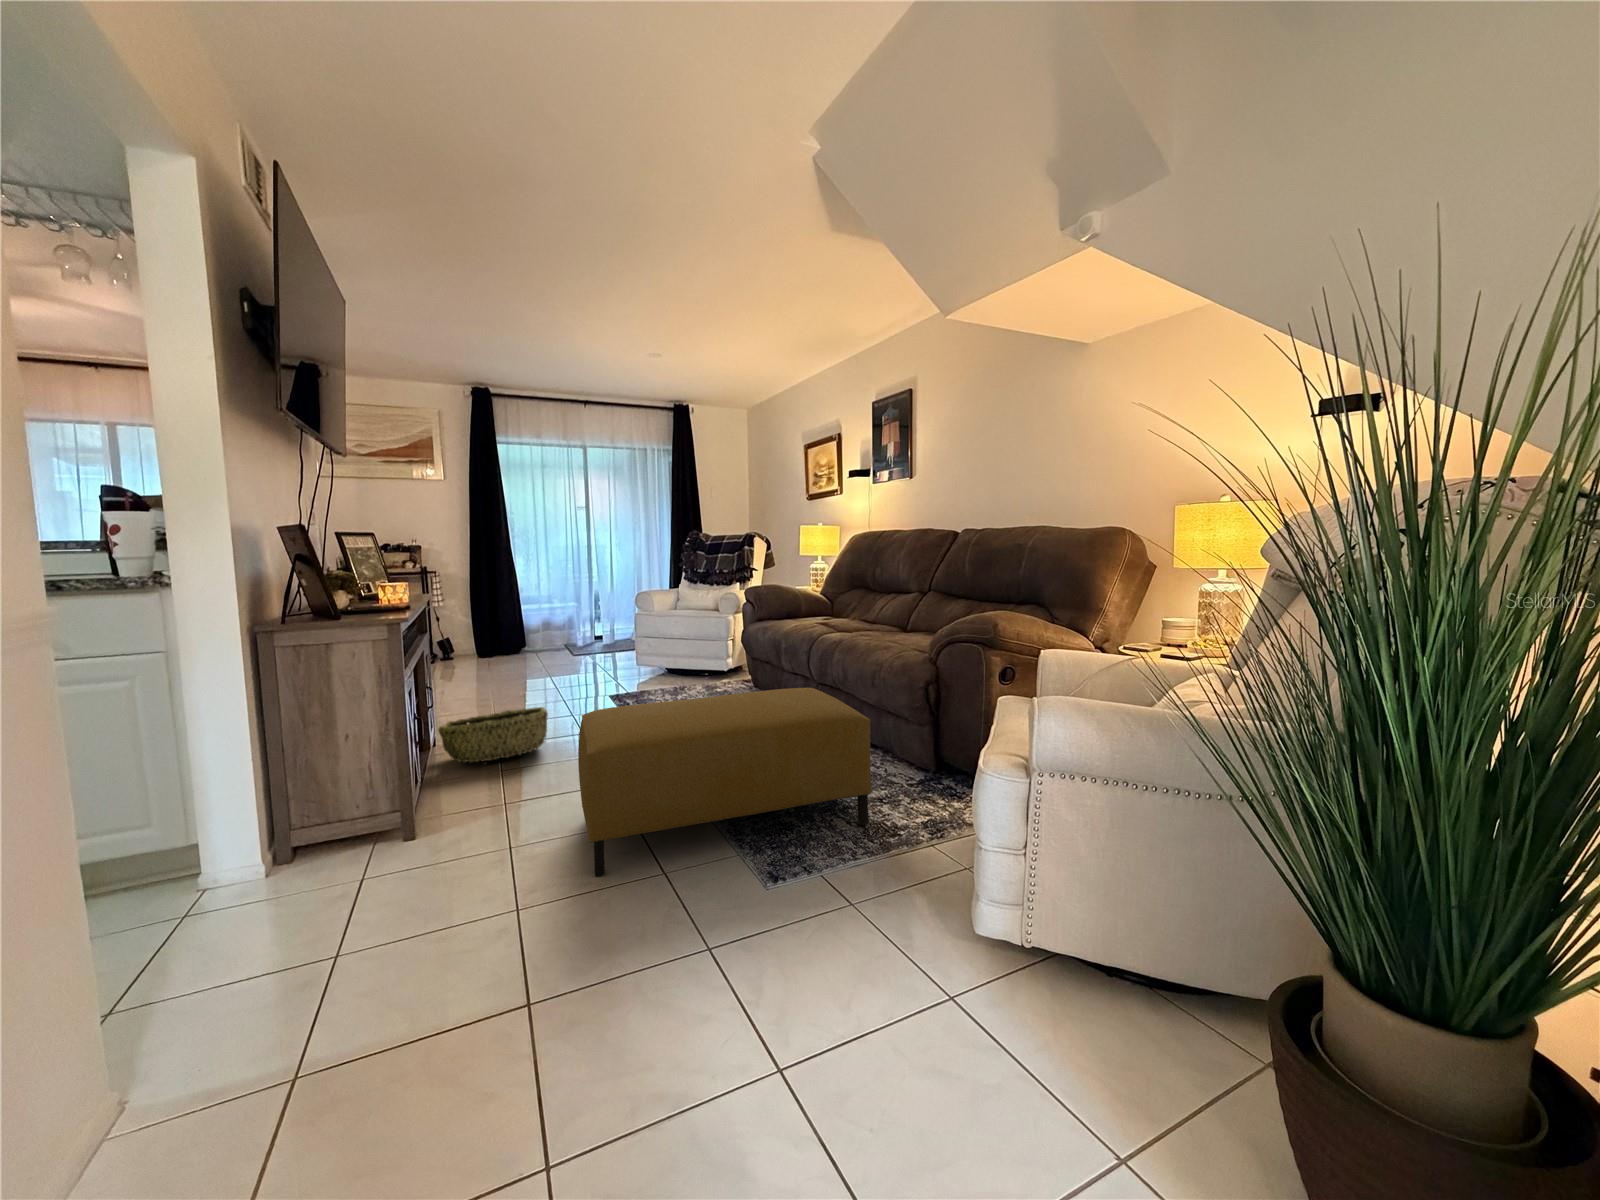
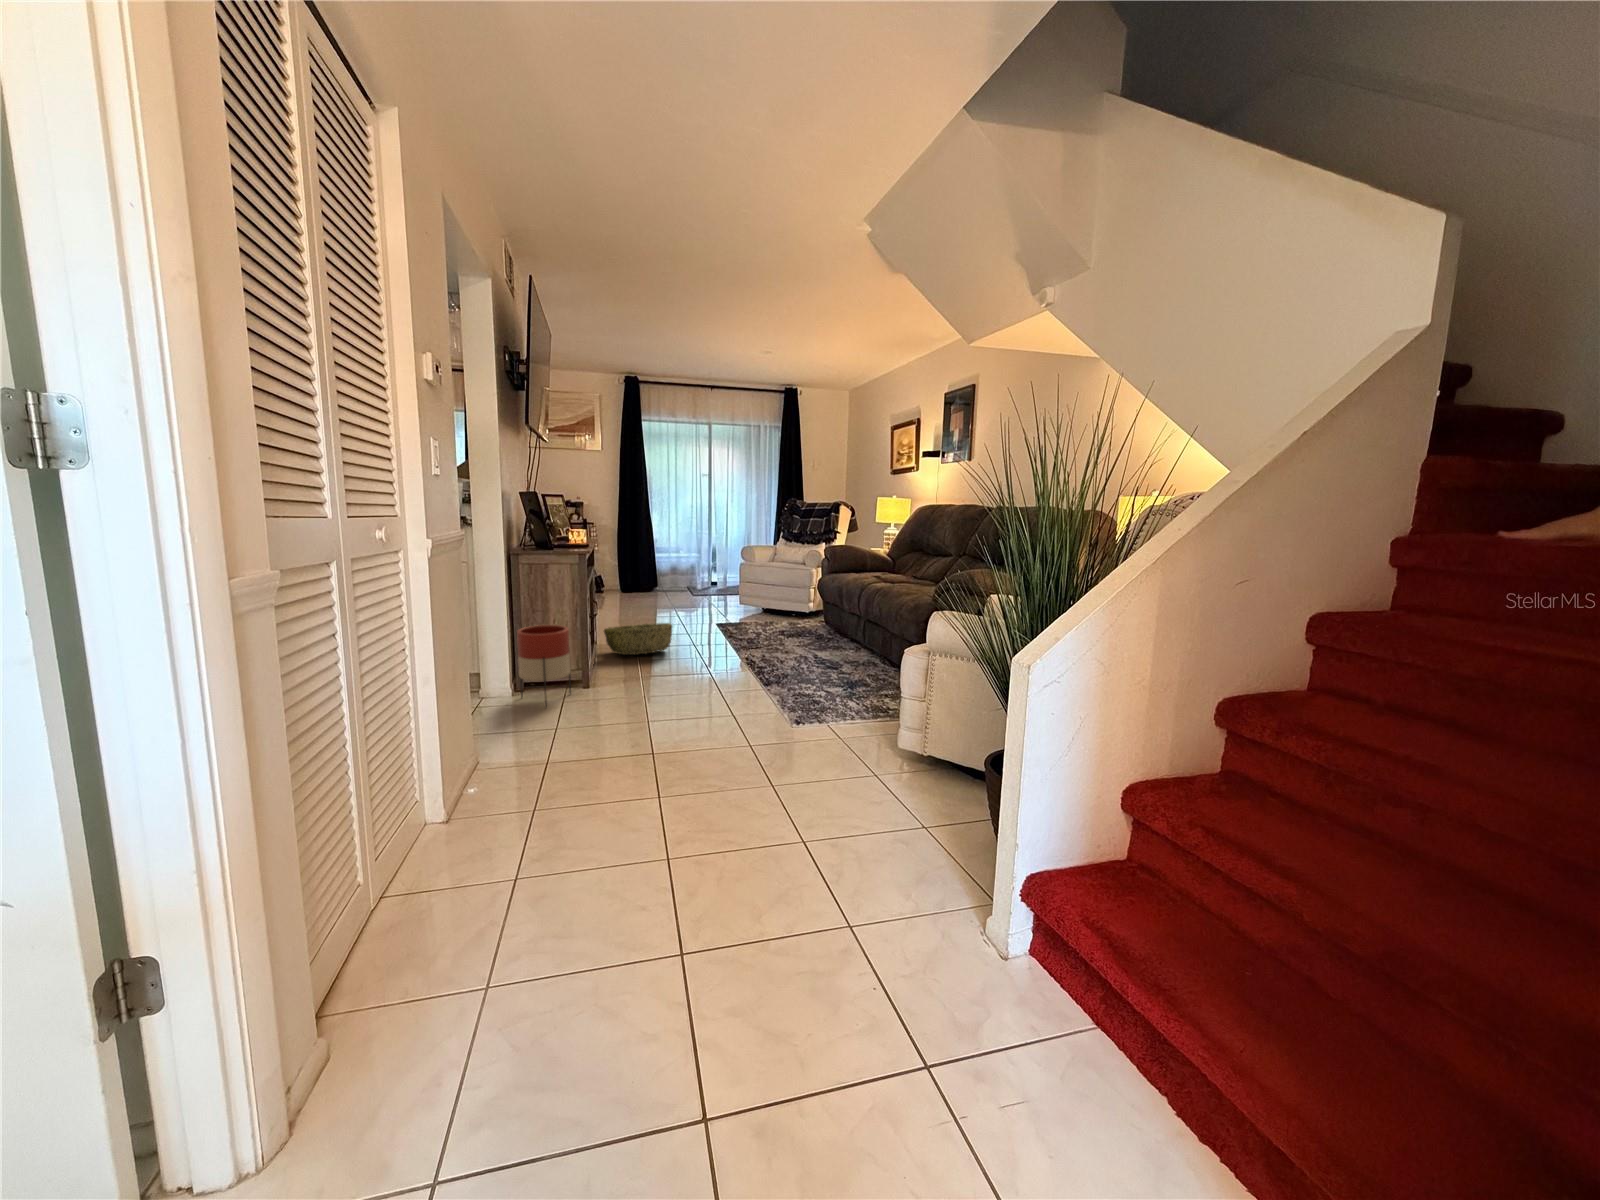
ottoman: present [578,688,871,876] -> none [691,617,875,713]
planter: none [250,744,370,904] -> present [517,625,571,707]

